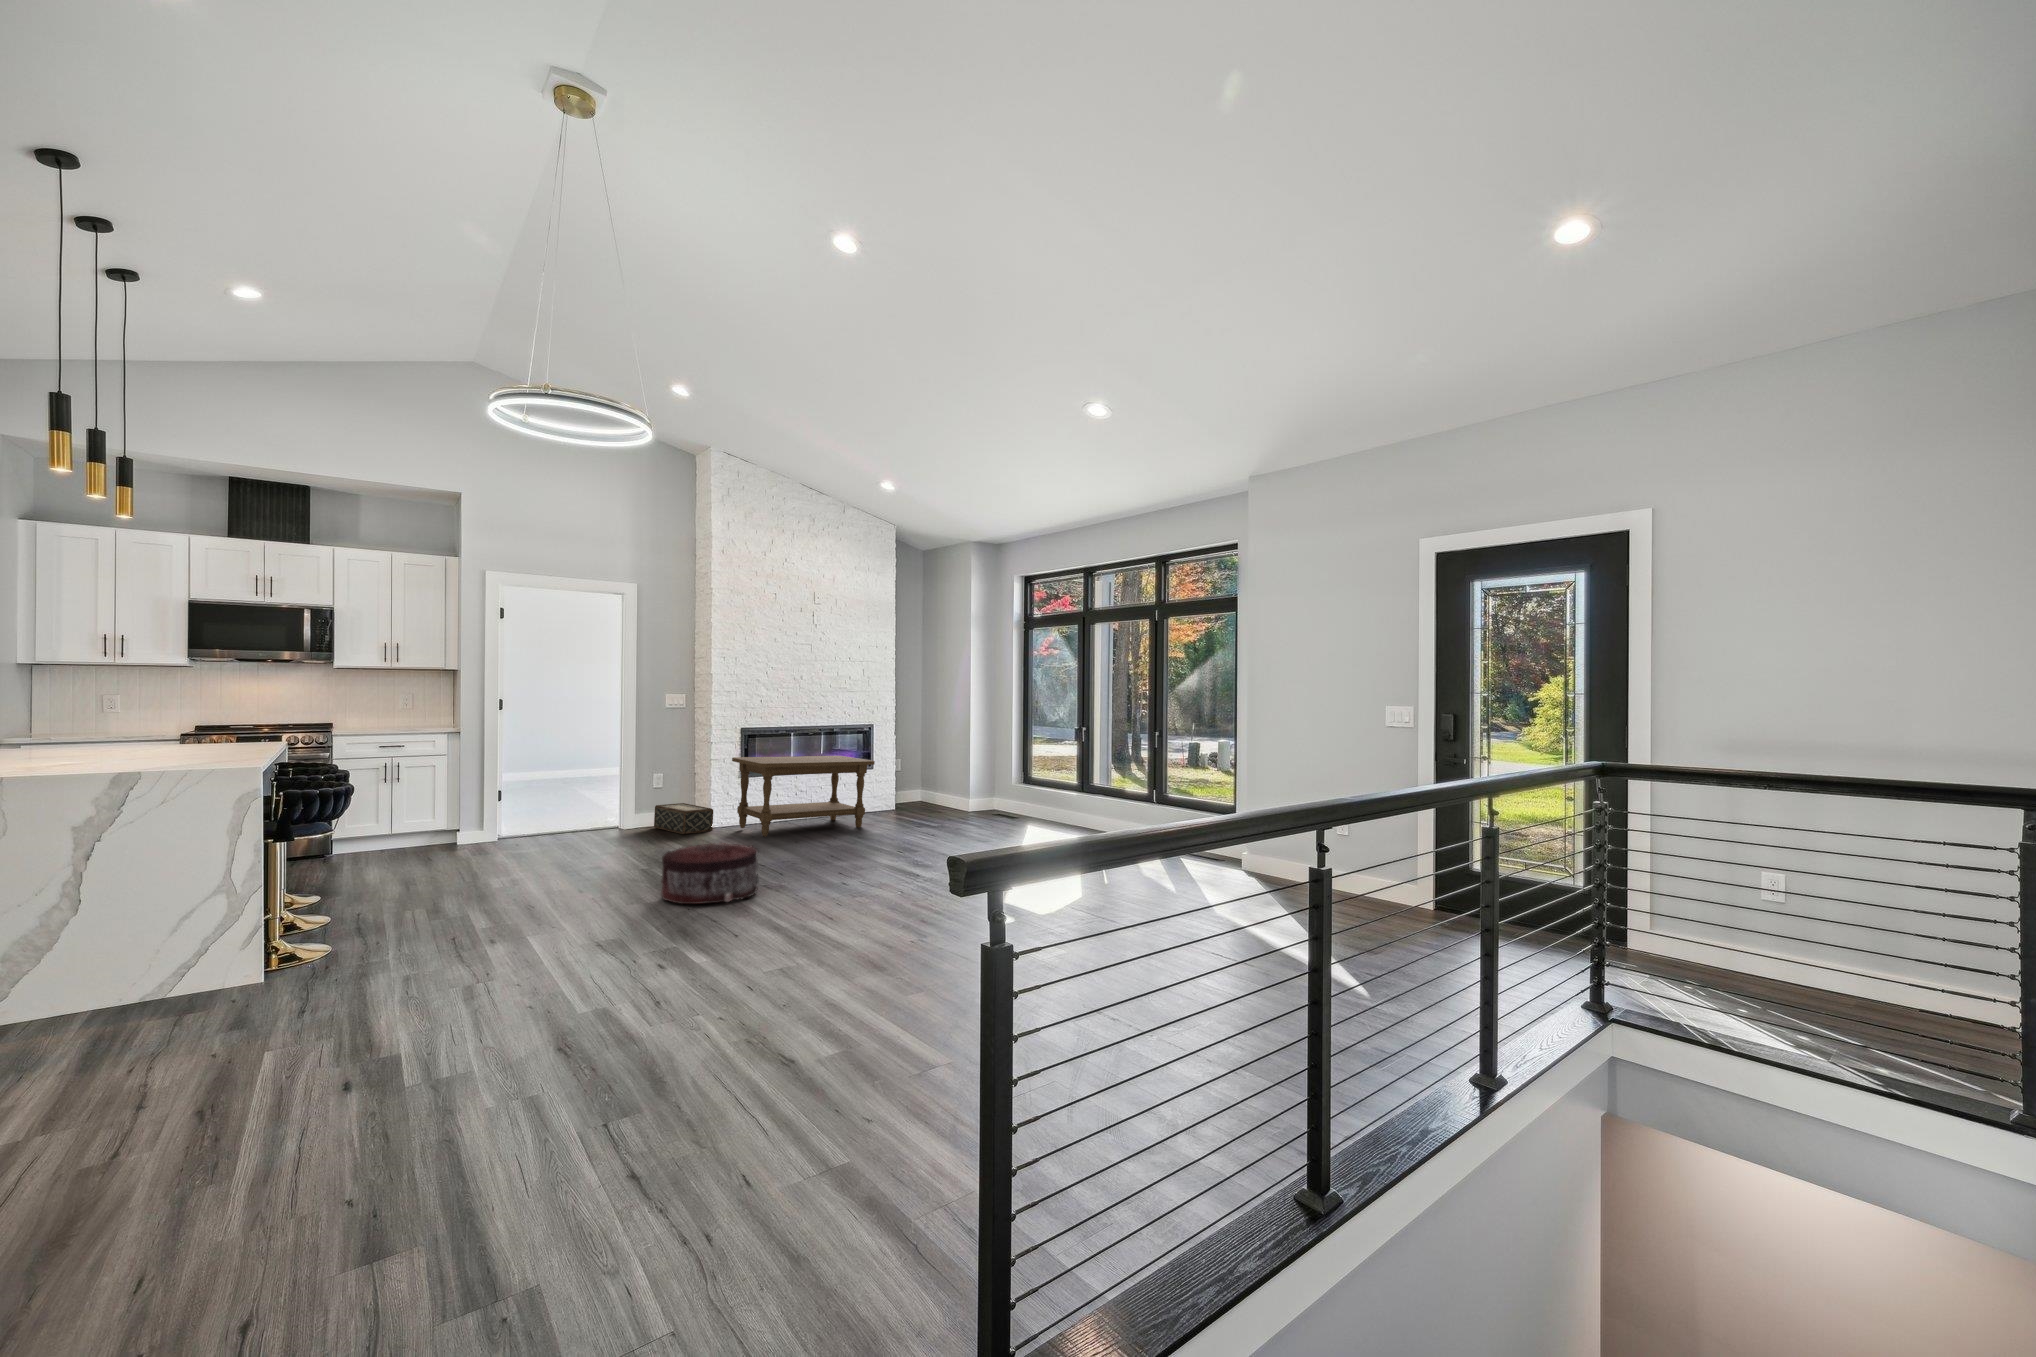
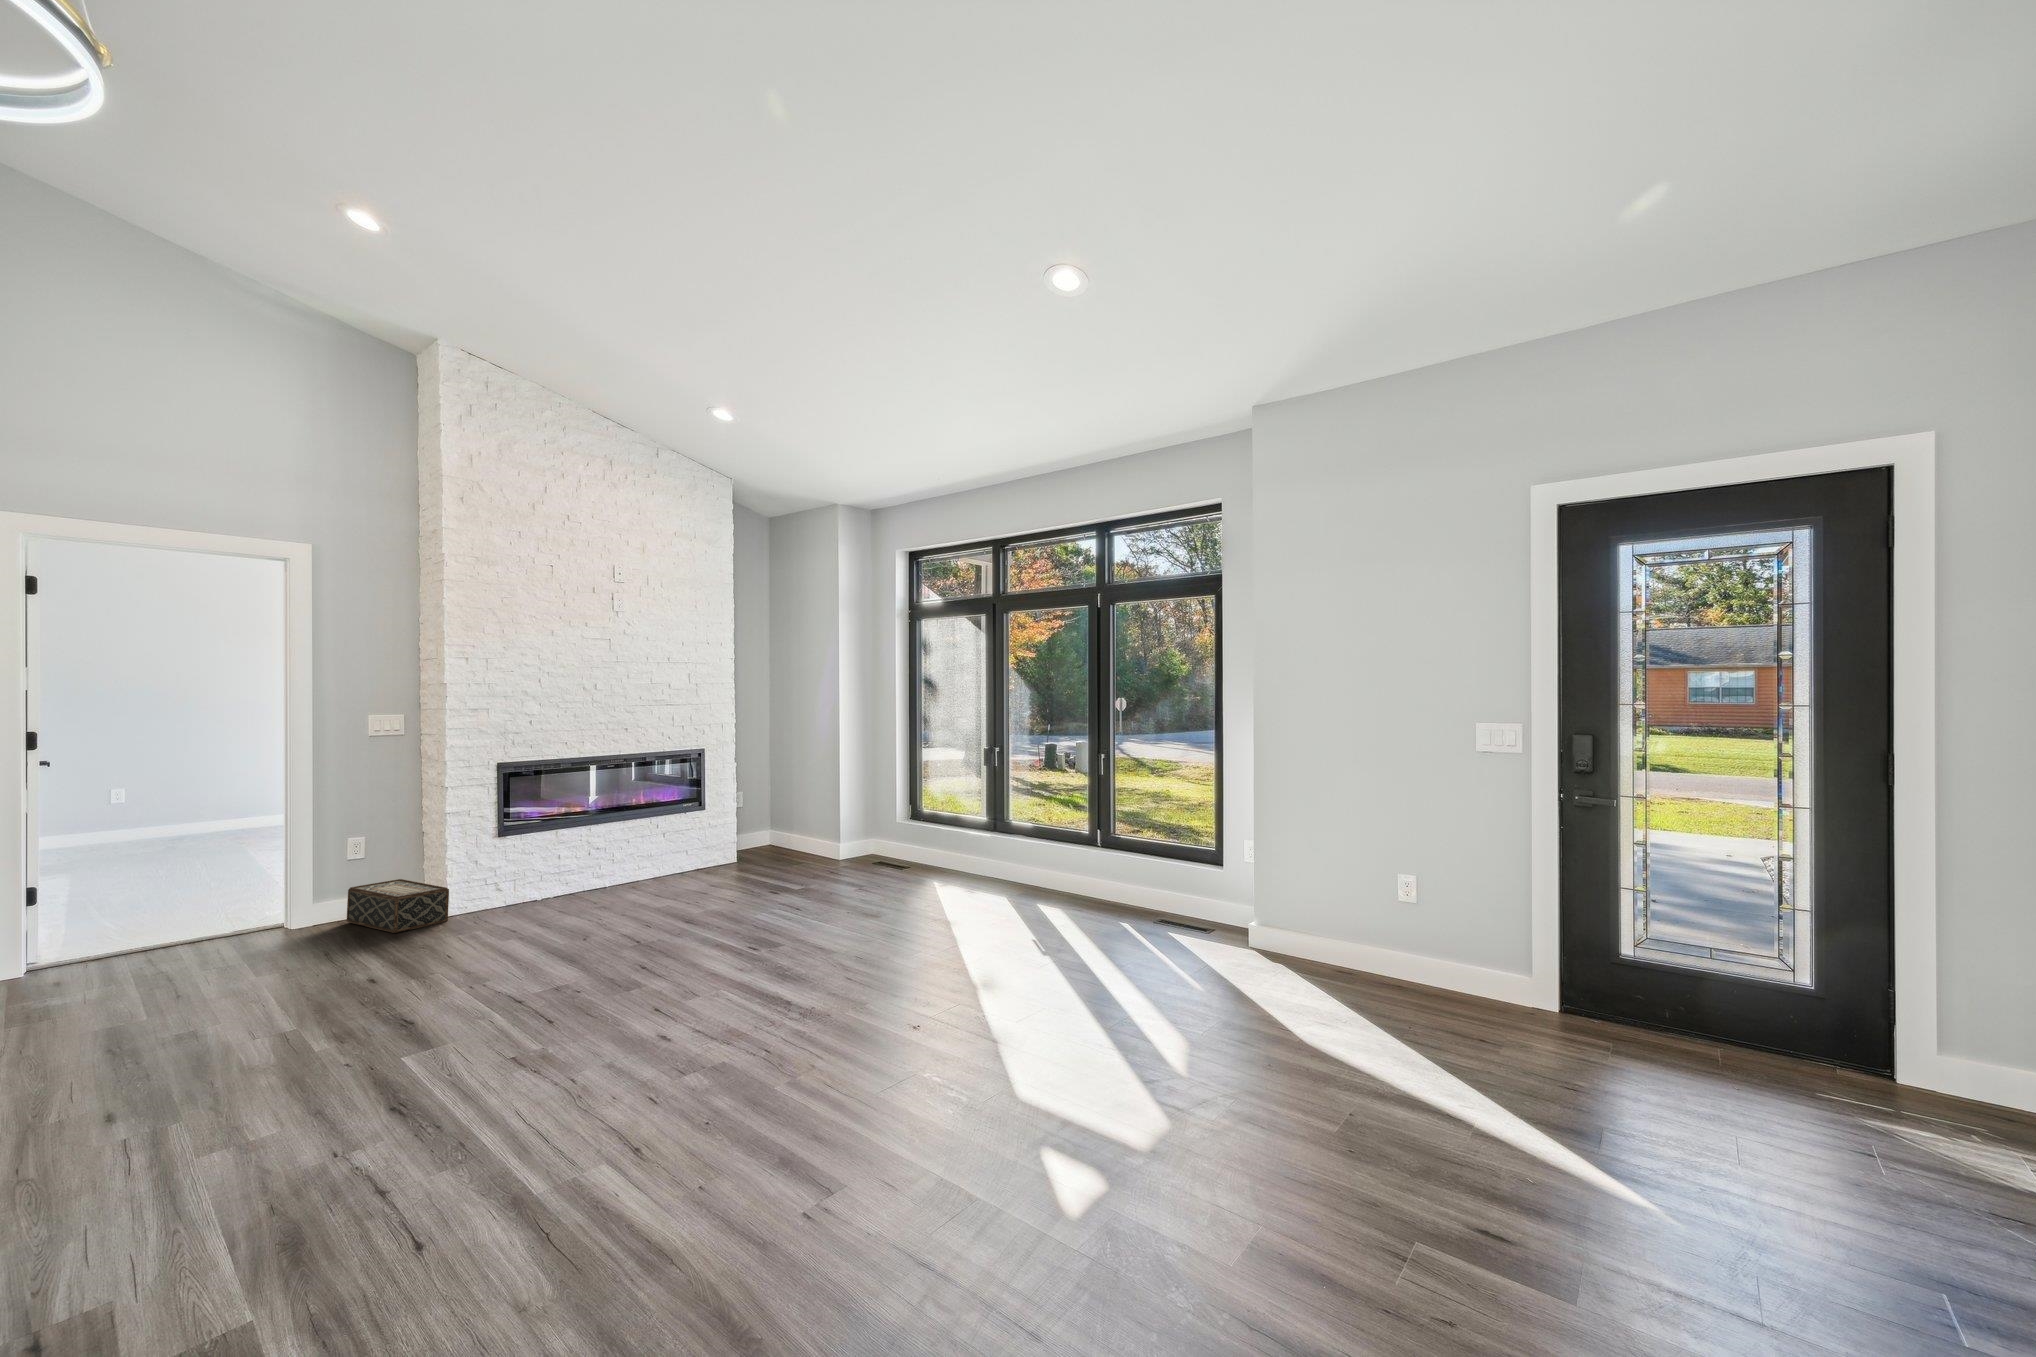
coffee table: present [732,756,875,836] -> none [480,795,706,929]
pouf: present [661,843,759,904] -> none [296,981,504,1125]

